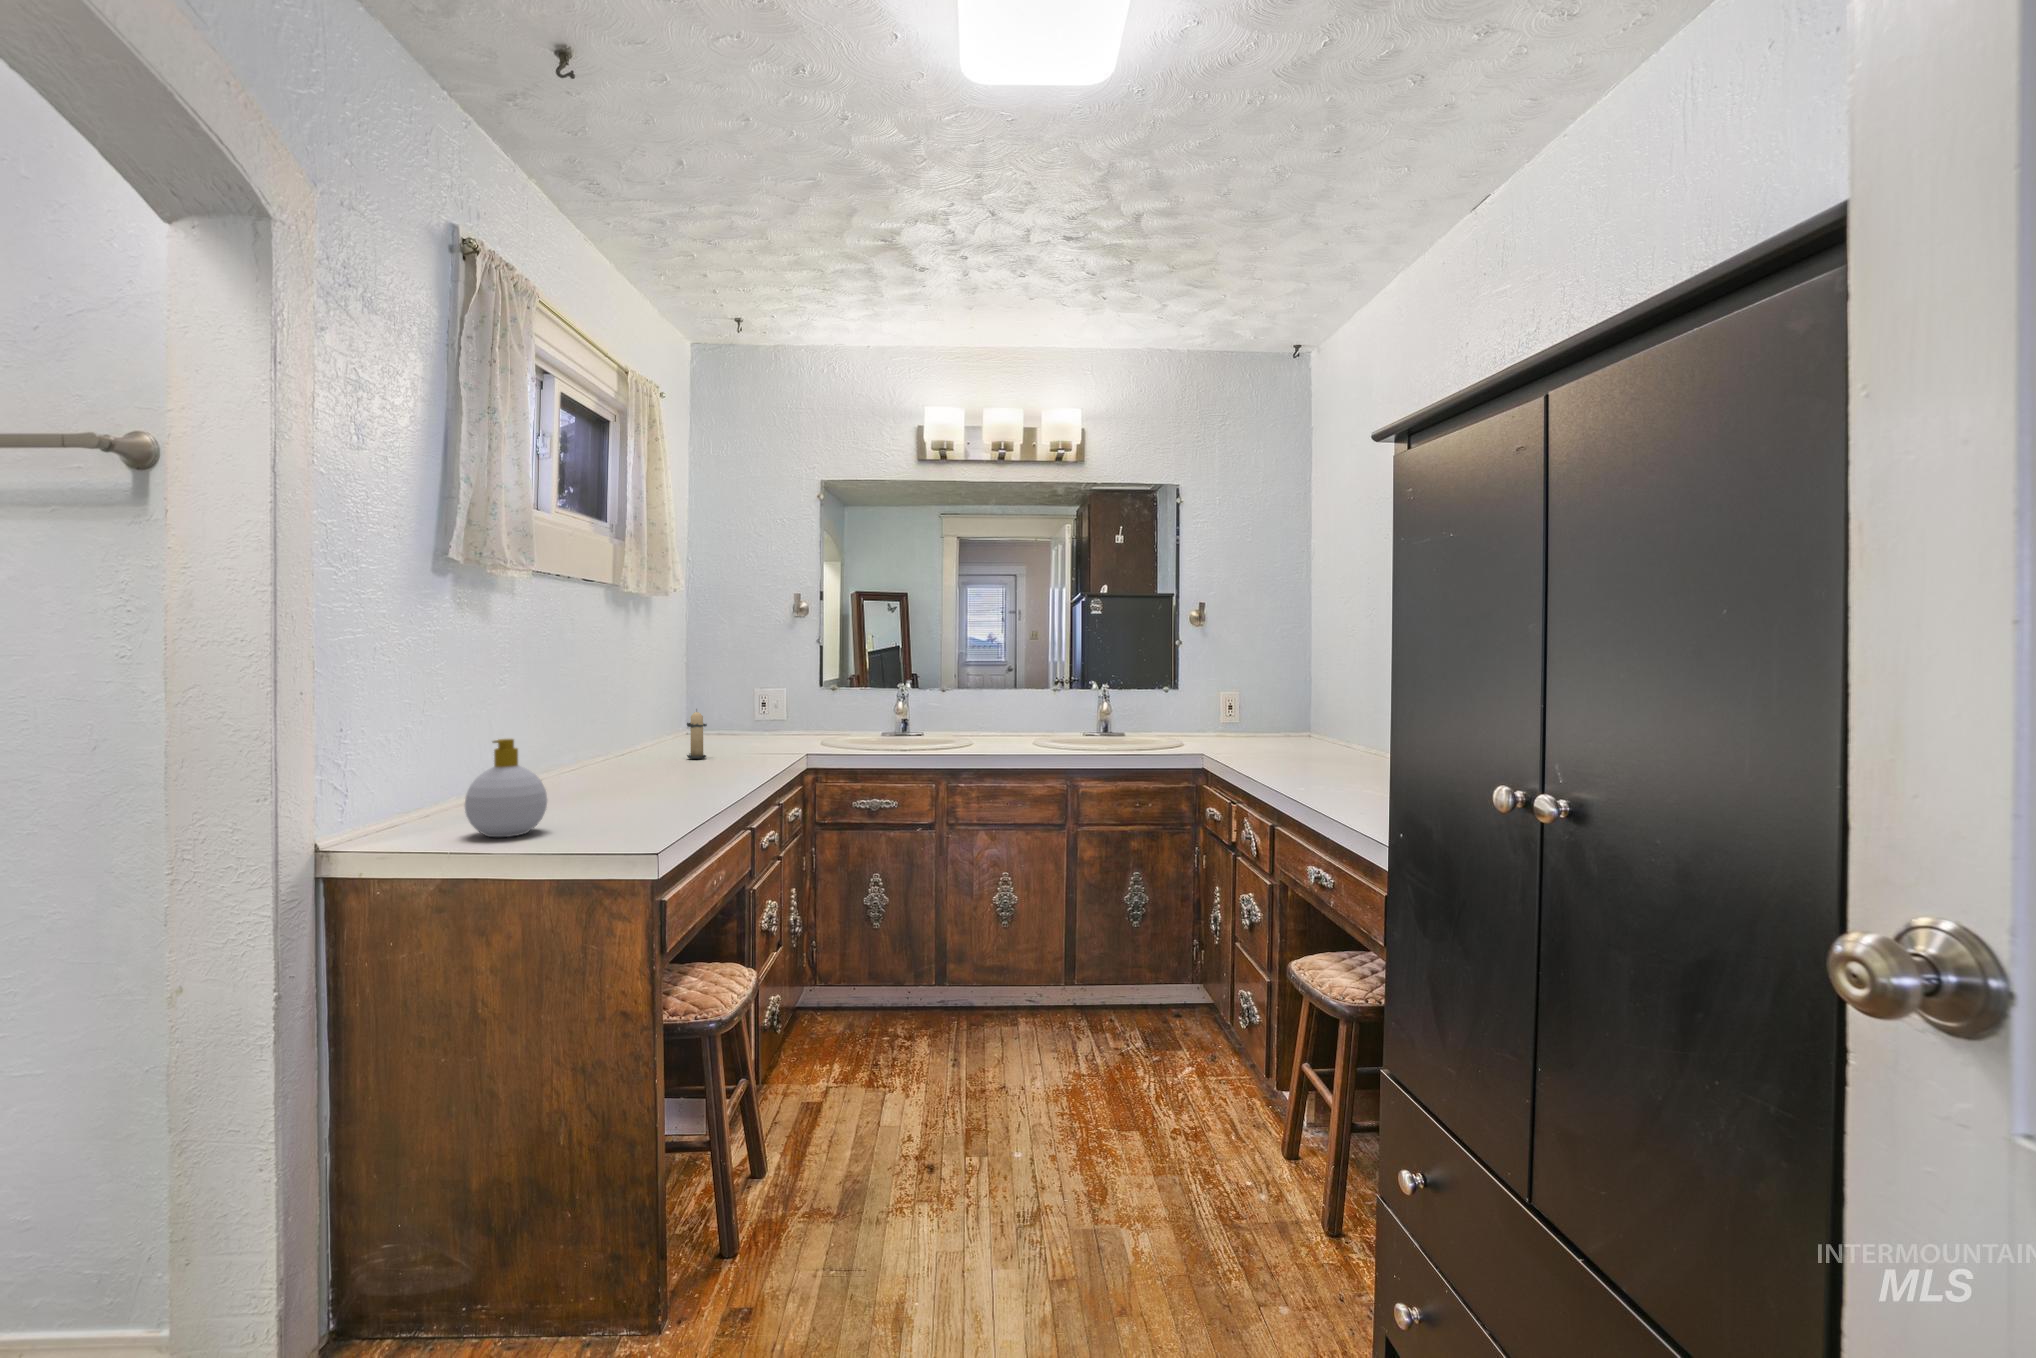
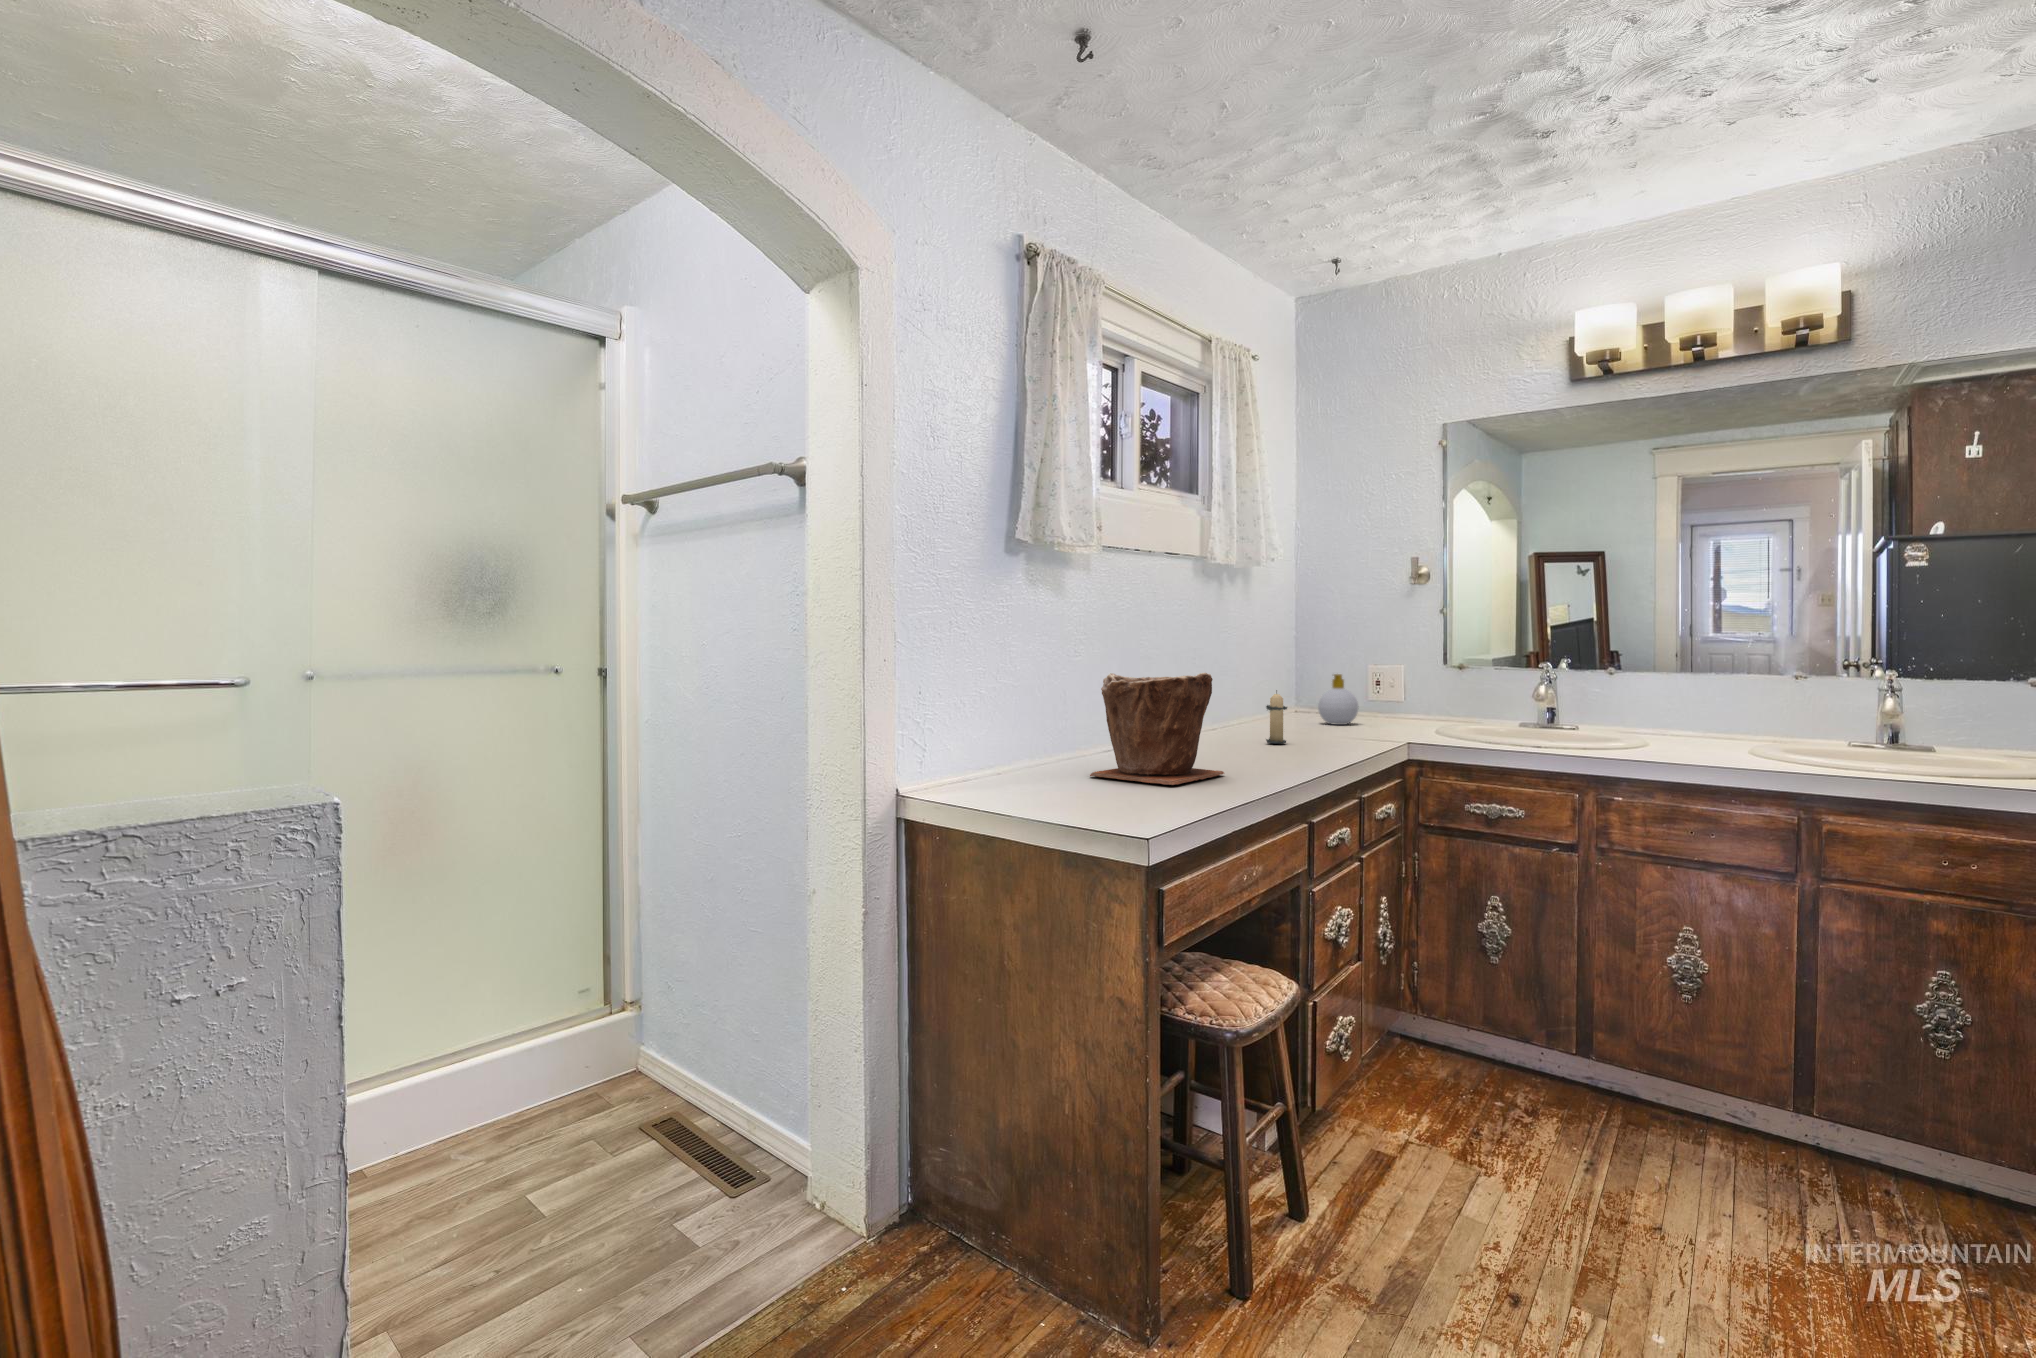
plant pot: none [541,697,679,806] -> present [1090,673,1224,785]
soap bottle: present [465,739,547,837] -> present [1318,674,1359,725]

